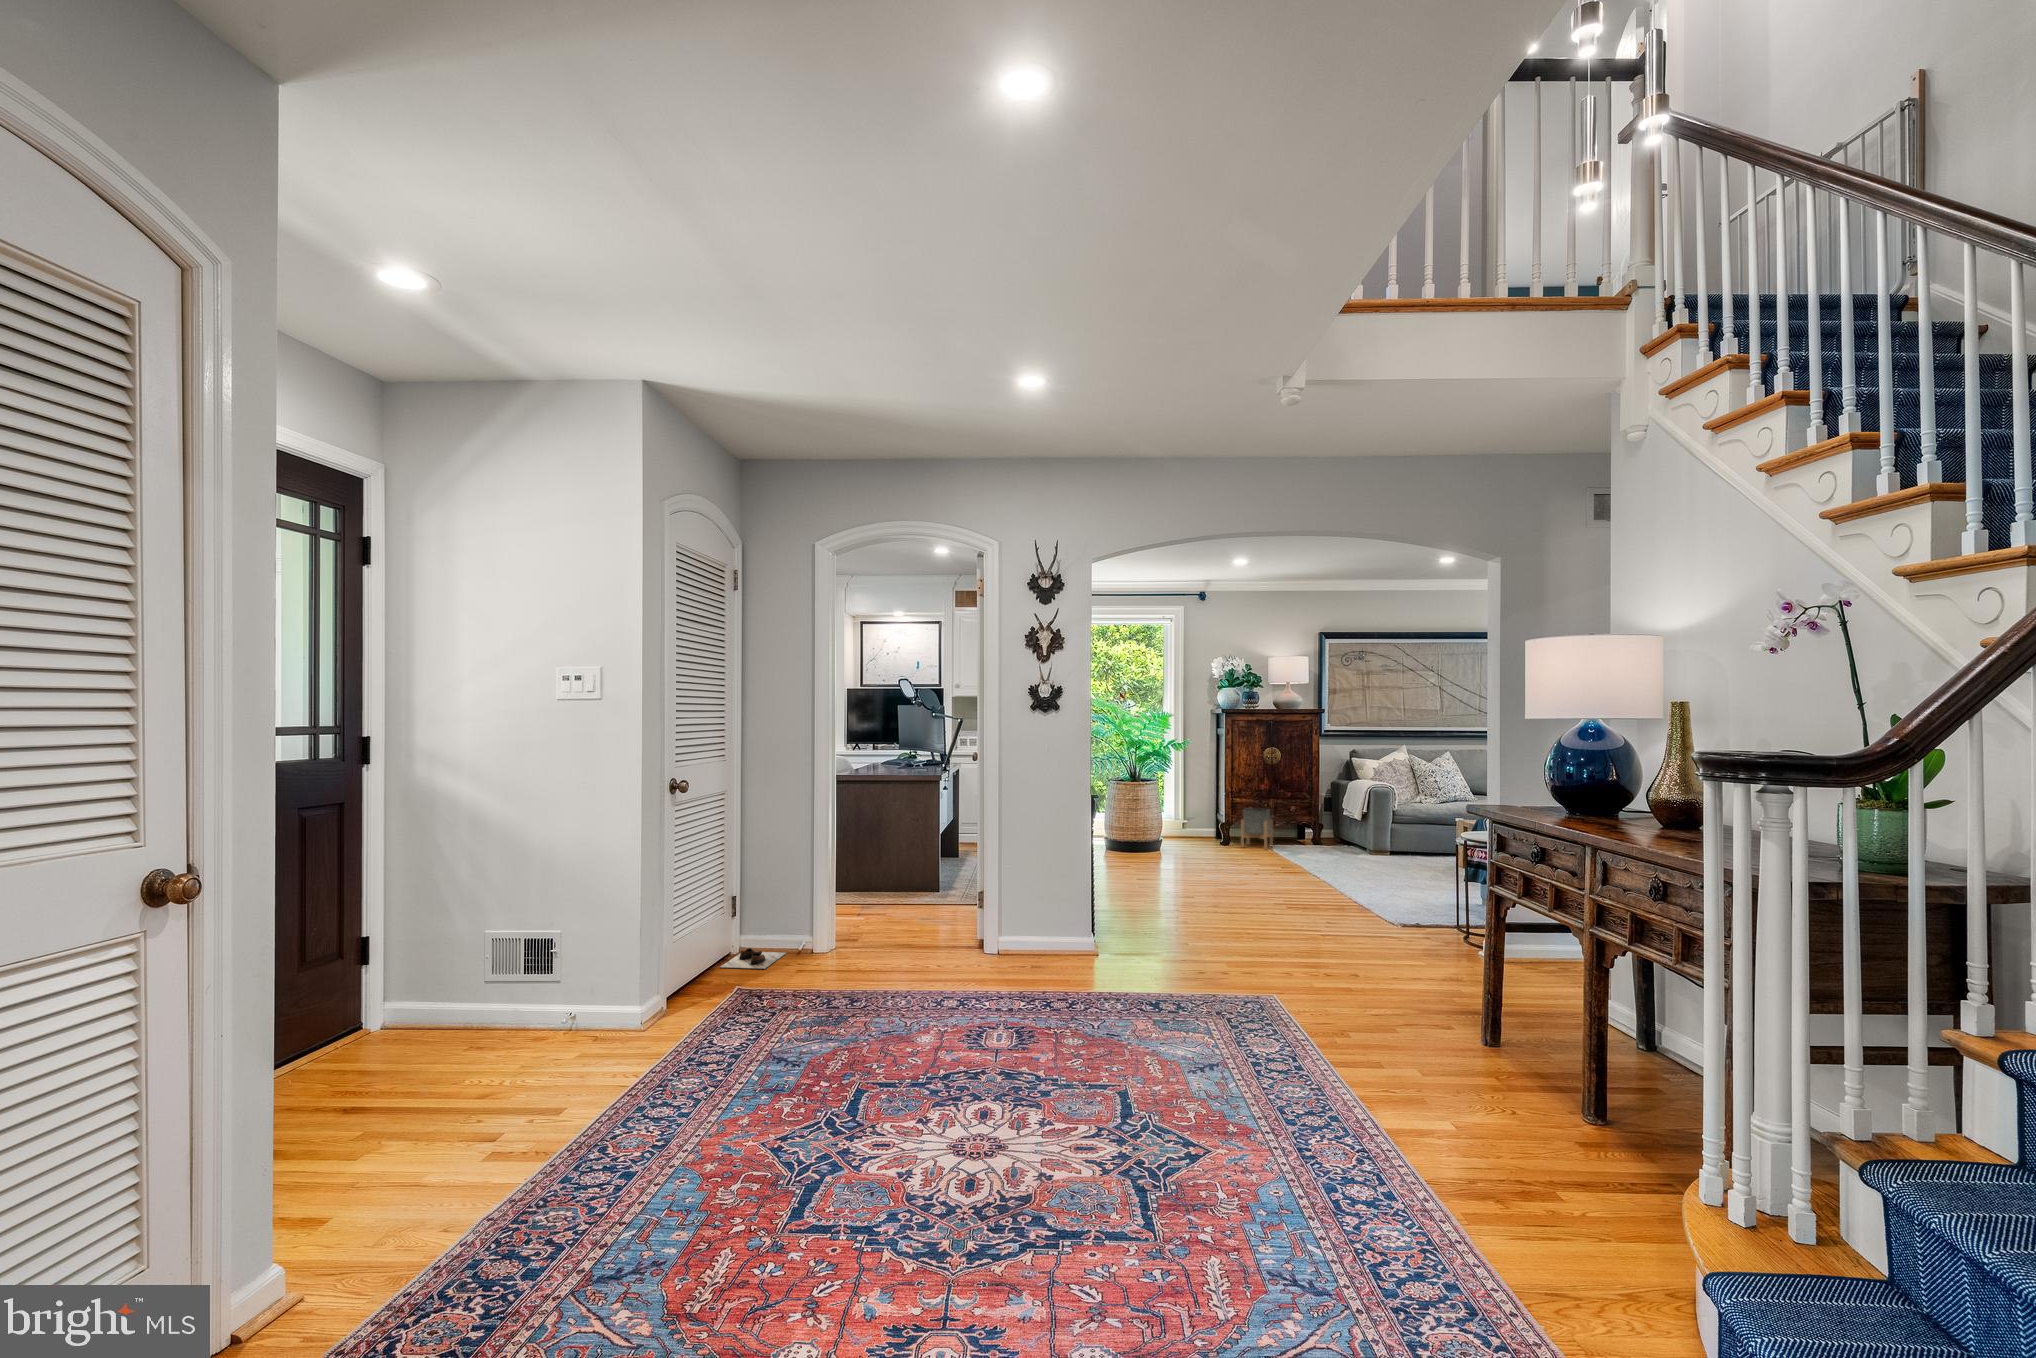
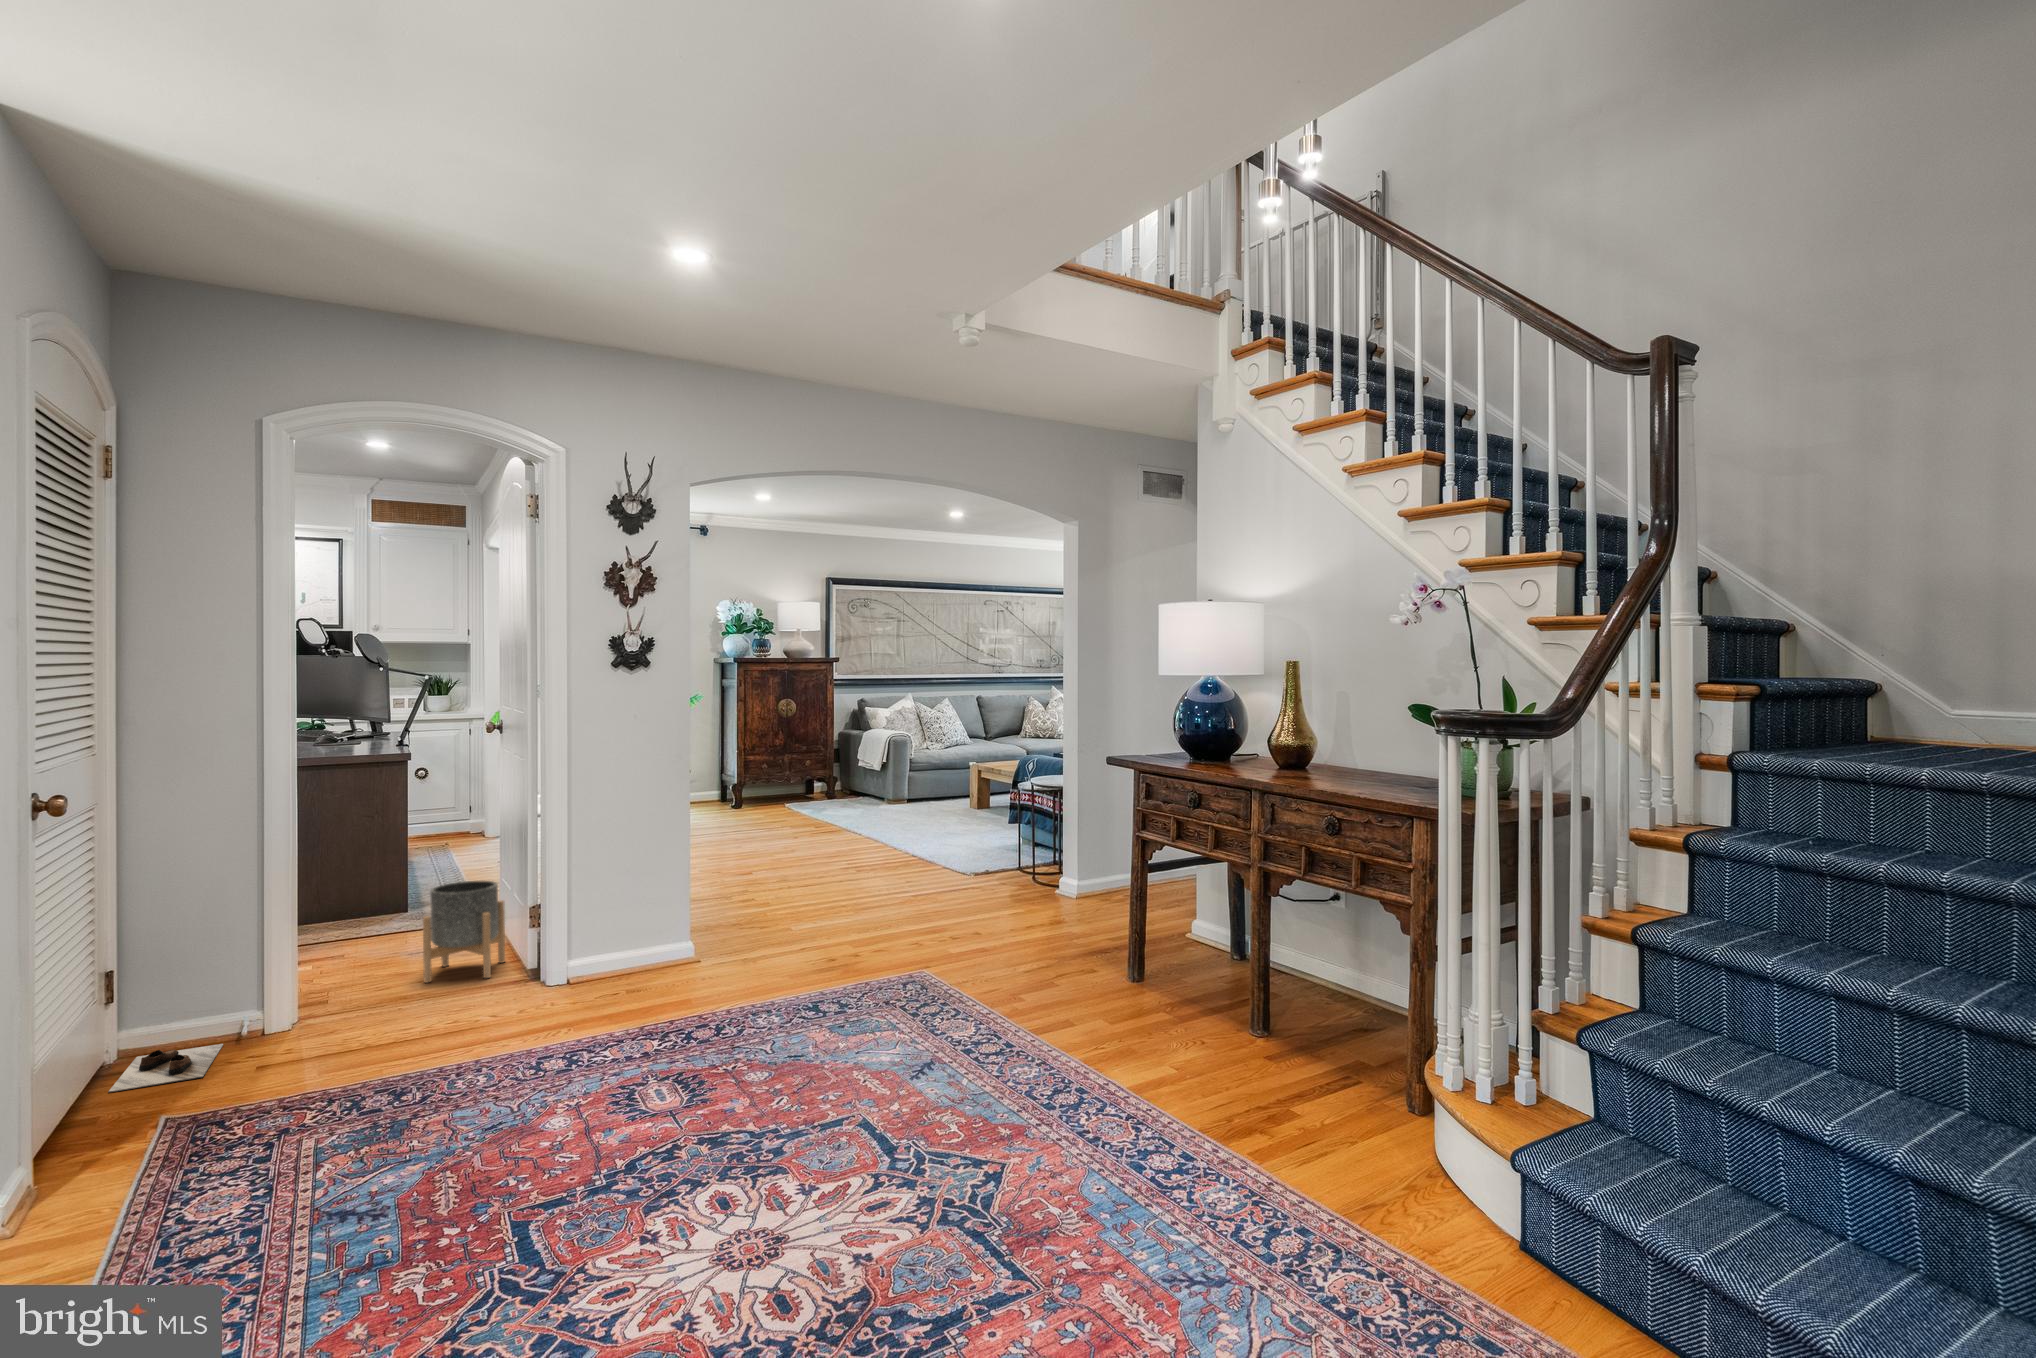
planter: present [1241,808,1273,849] -> present [423,880,505,983]

